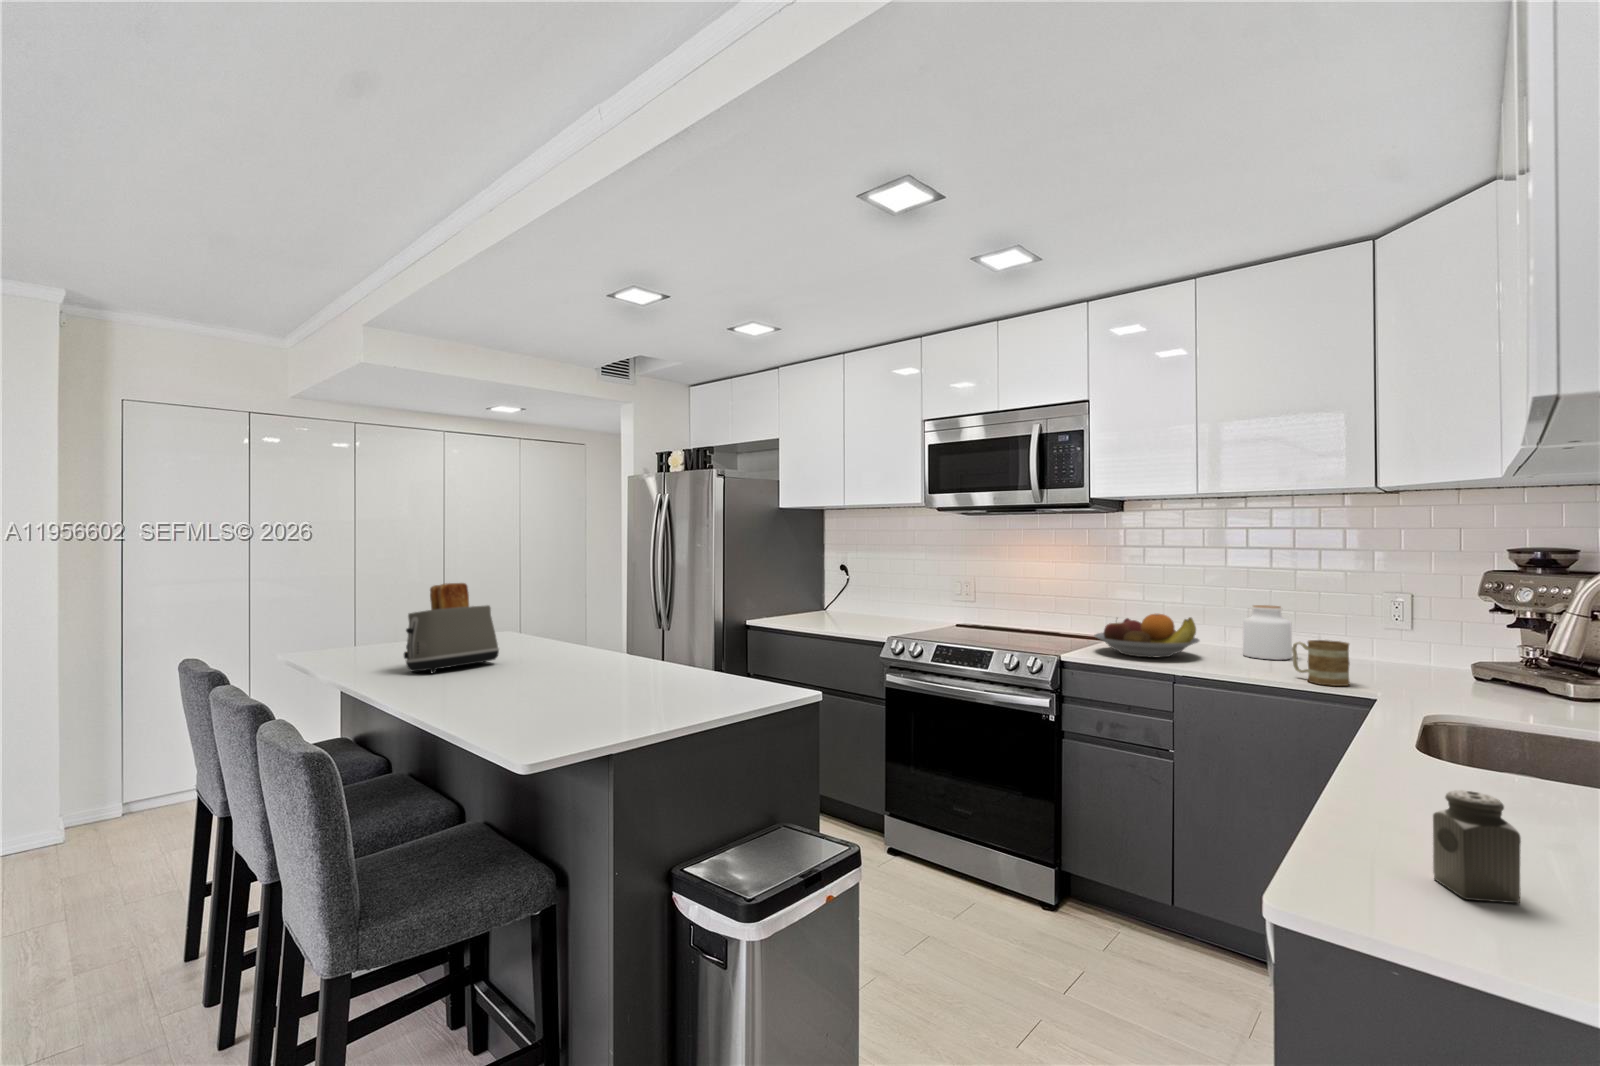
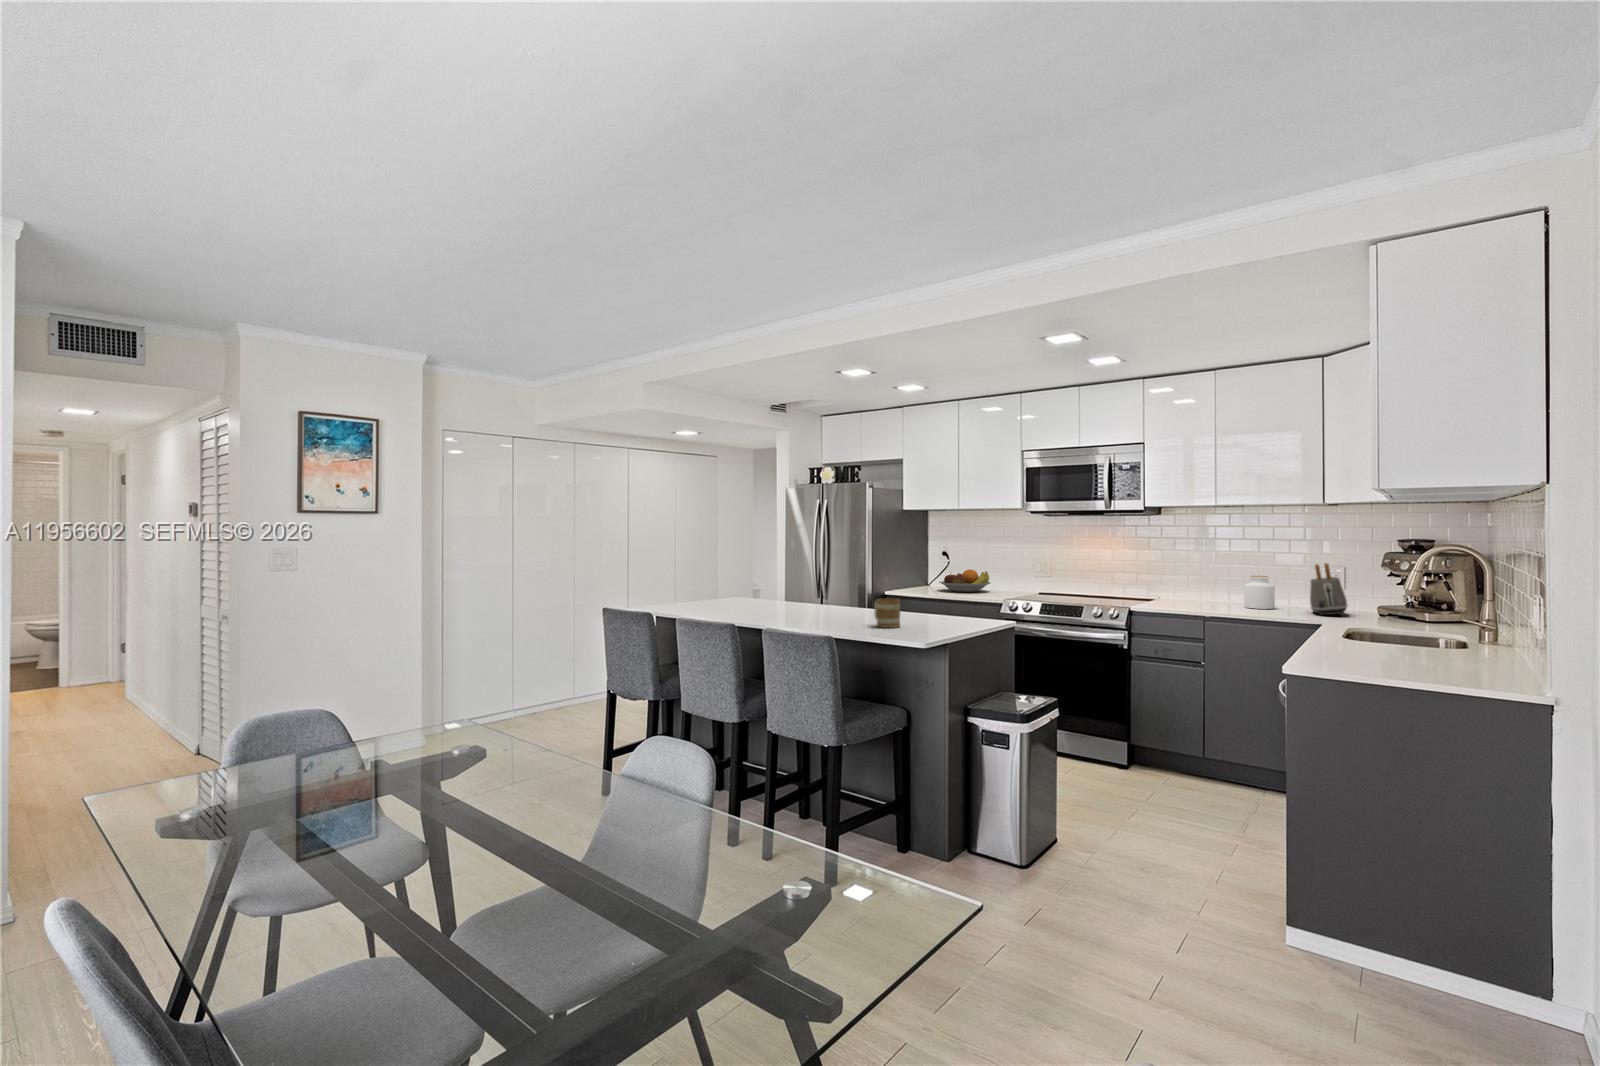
toaster: present [404,583,499,673] -> present [1310,563,1348,616]
fruit bowl: present [1094,614,1199,657] -> present [939,570,991,592]
mug: present [1292,640,1350,686] -> present [874,599,900,628]
salt shaker: present [1433,790,1521,903] -> none [1332,630,1361,668]

